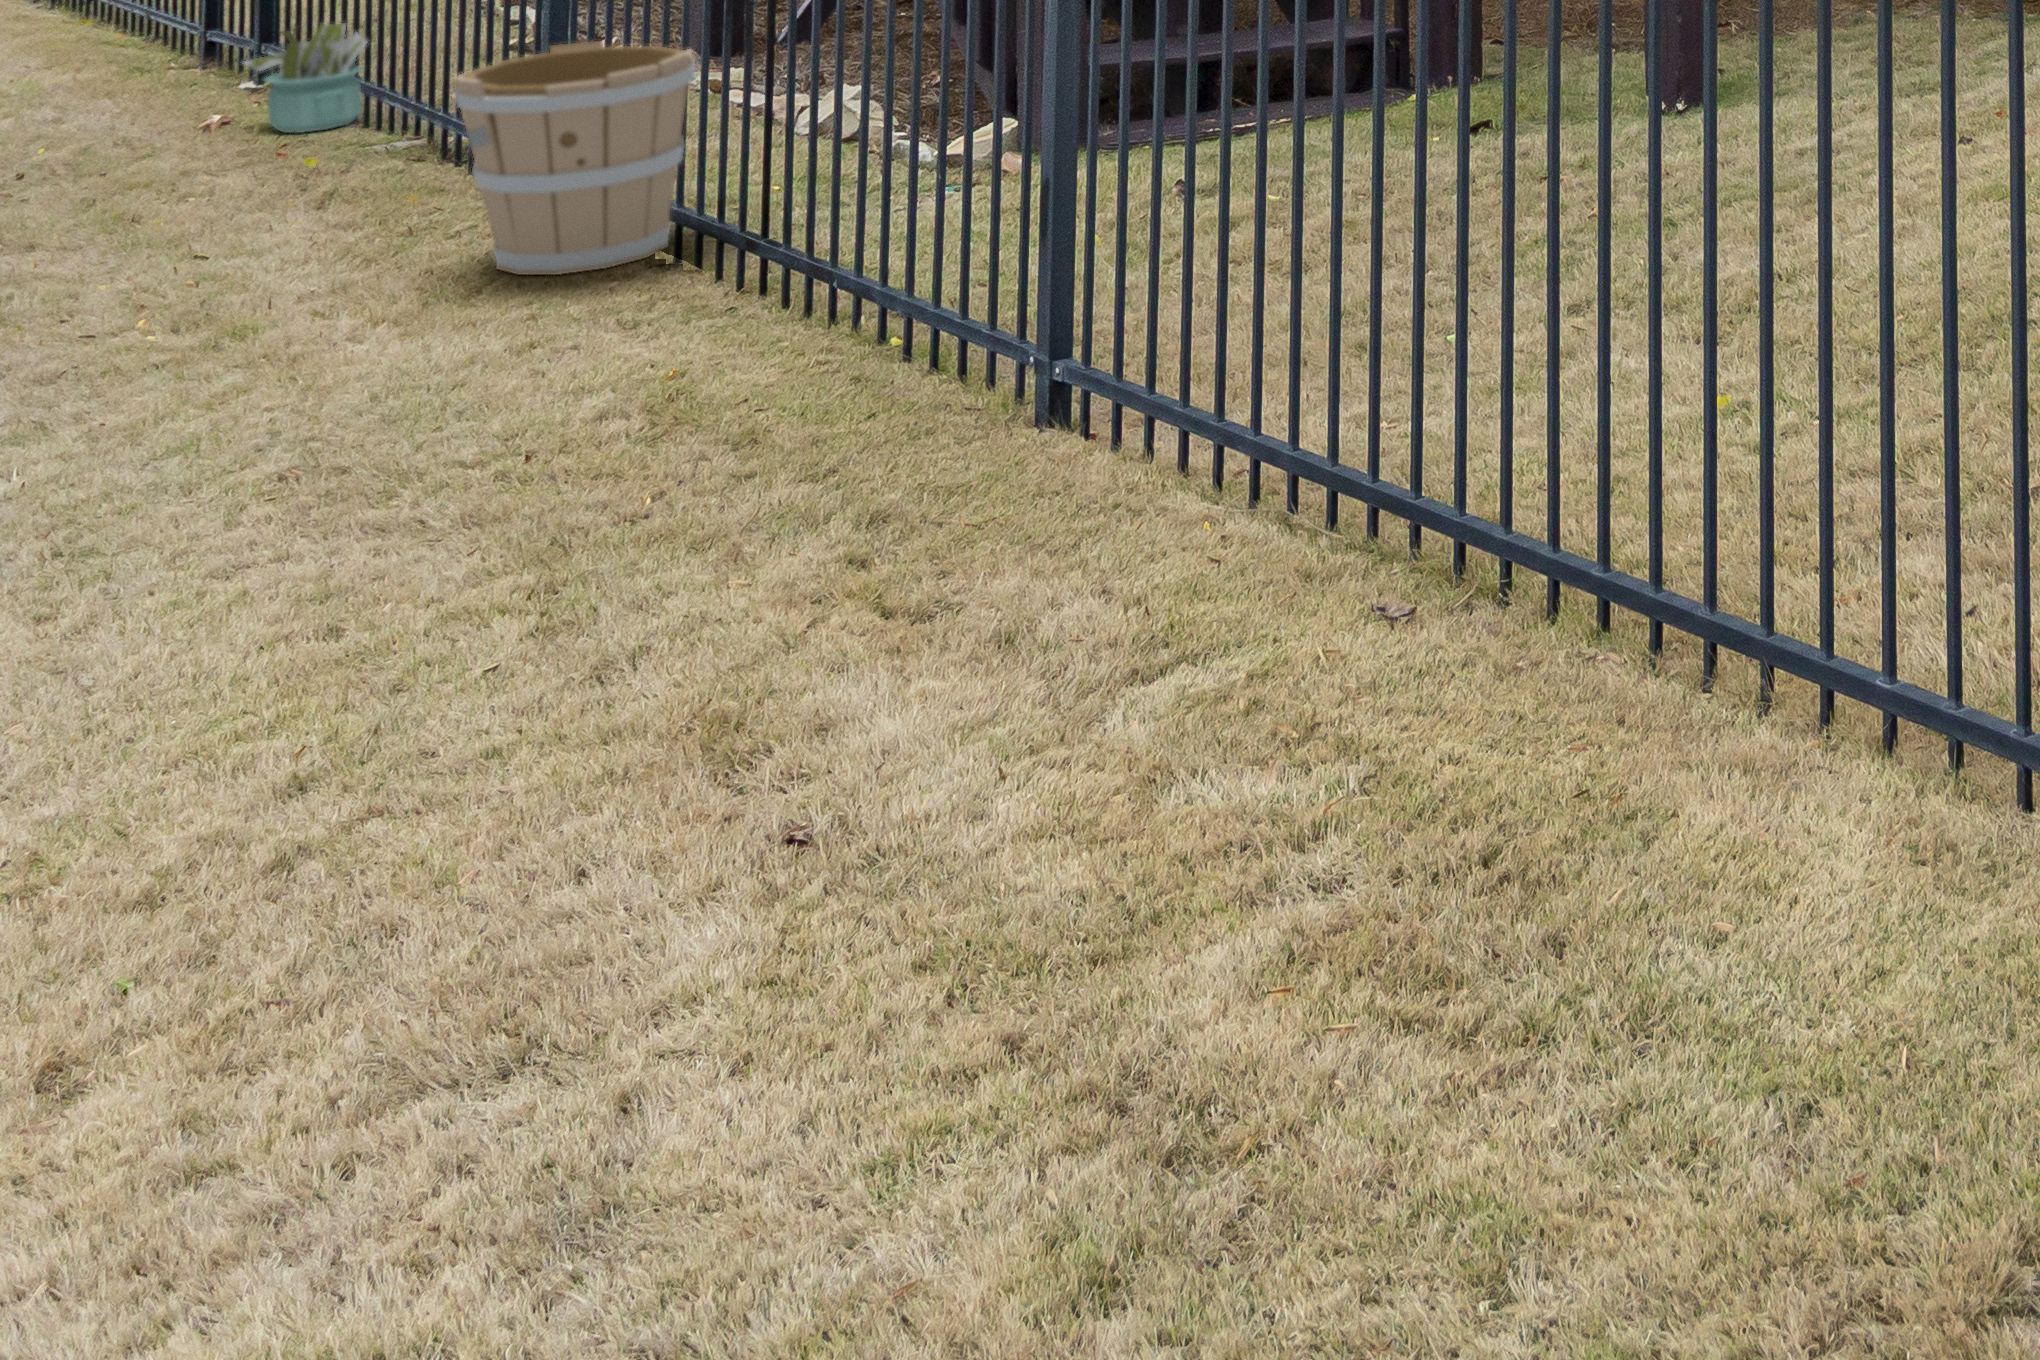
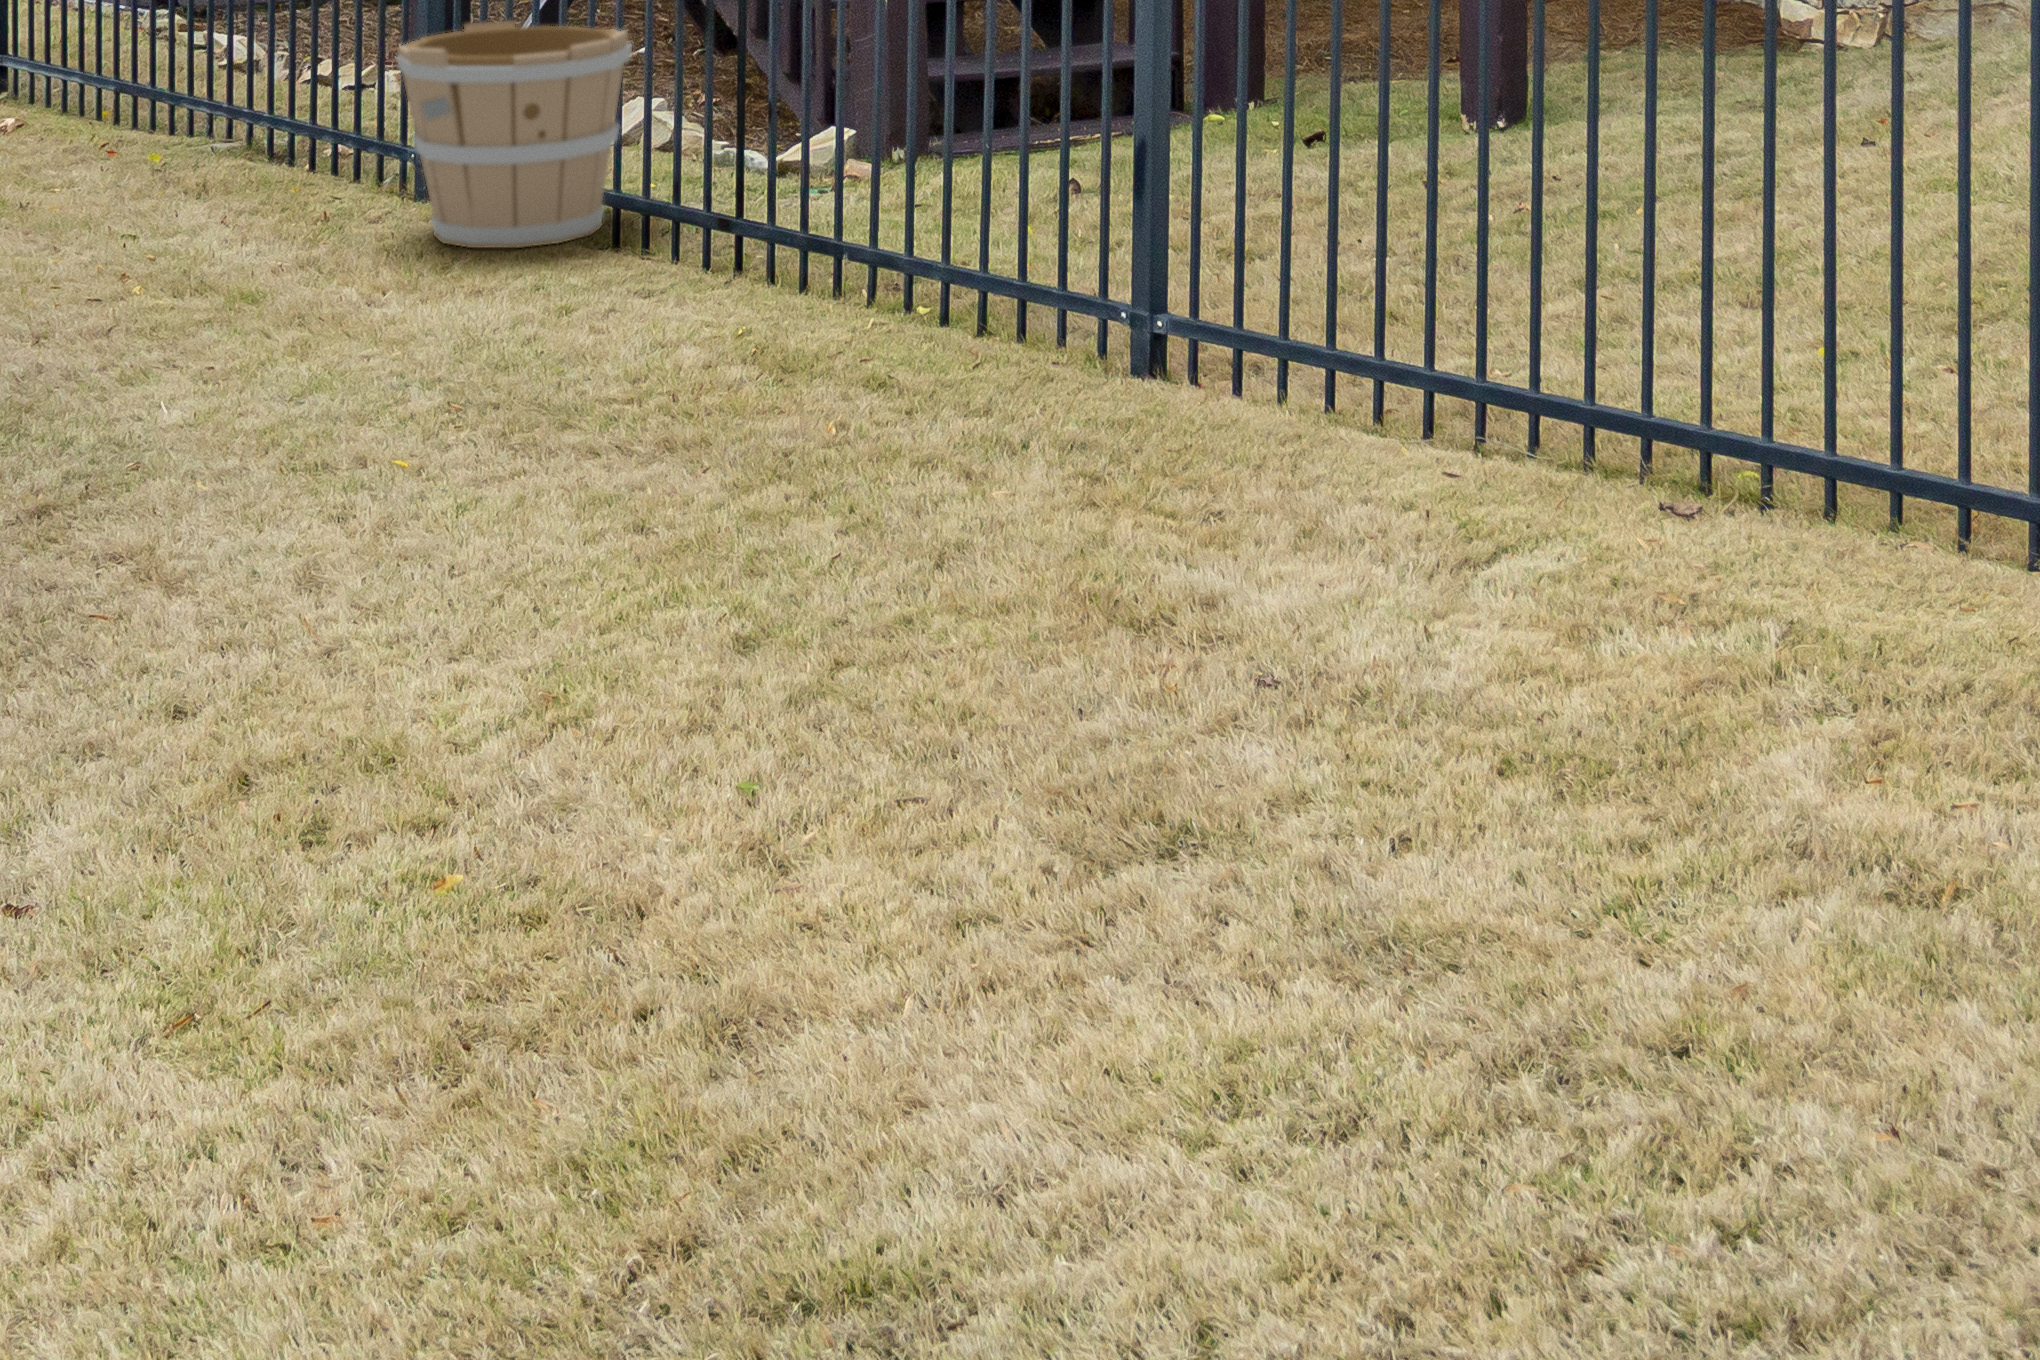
decorative plant: present [244,23,367,133] -> none [13,18,143,129]

